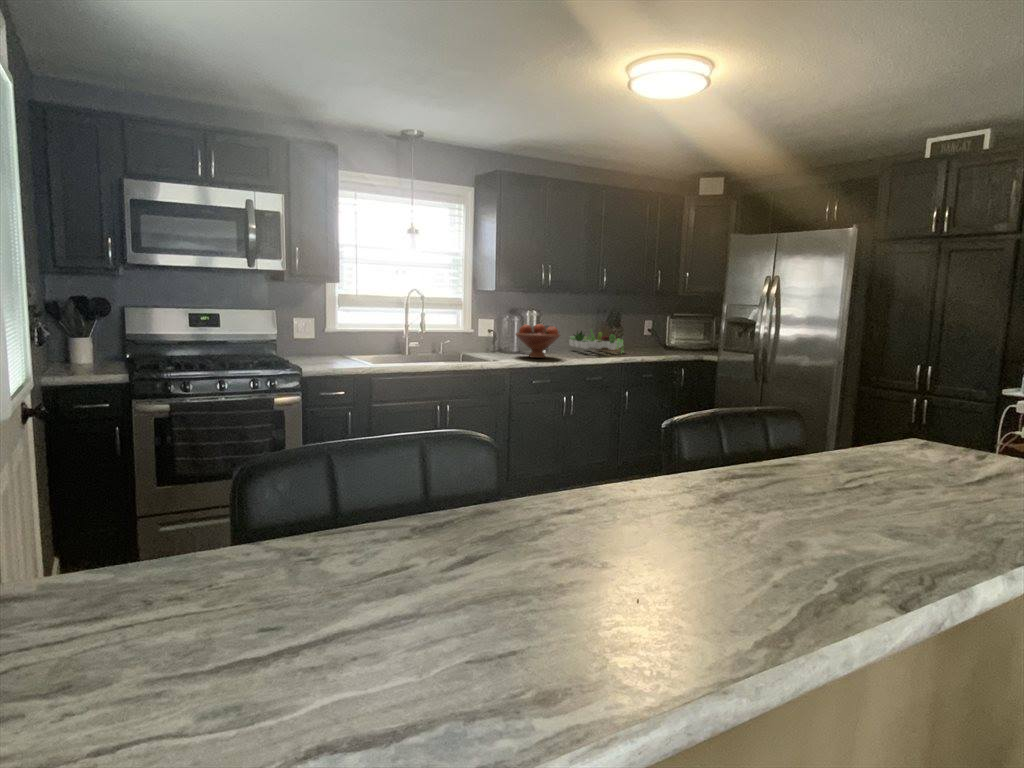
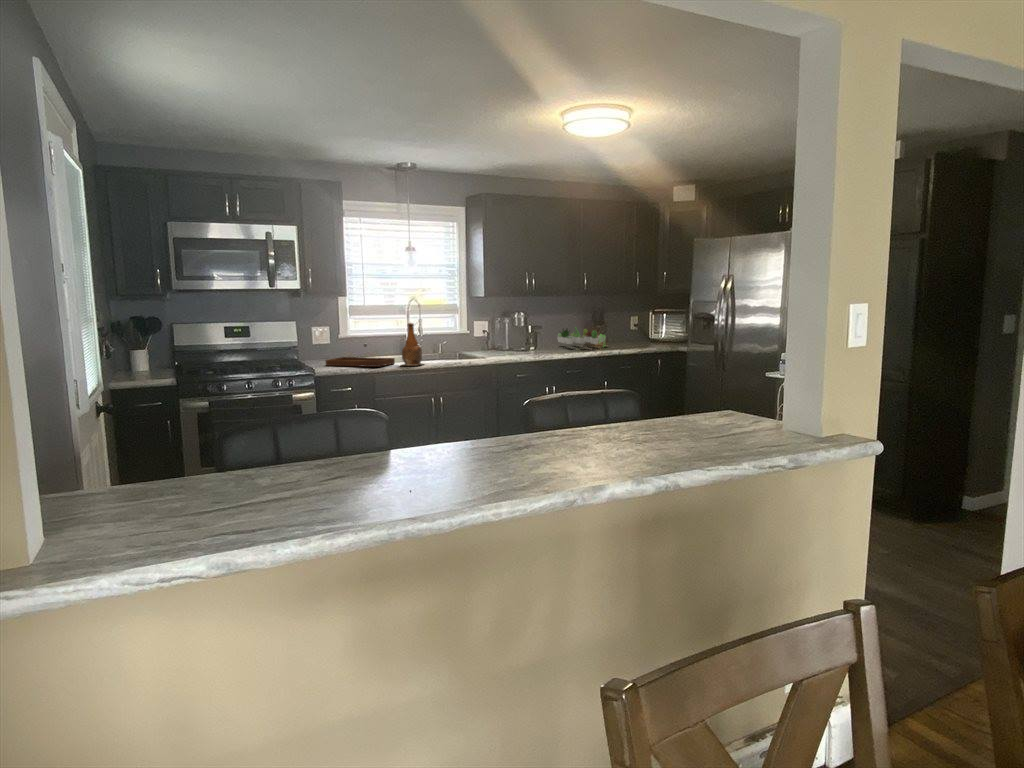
bottle: none [401,317,432,368] -> present [402,323,422,366]
fruit bowl: present [516,324,560,358] -> none [504,324,543,354]
tray: none [312,340,395,368] -> present [326,344,395,367]

